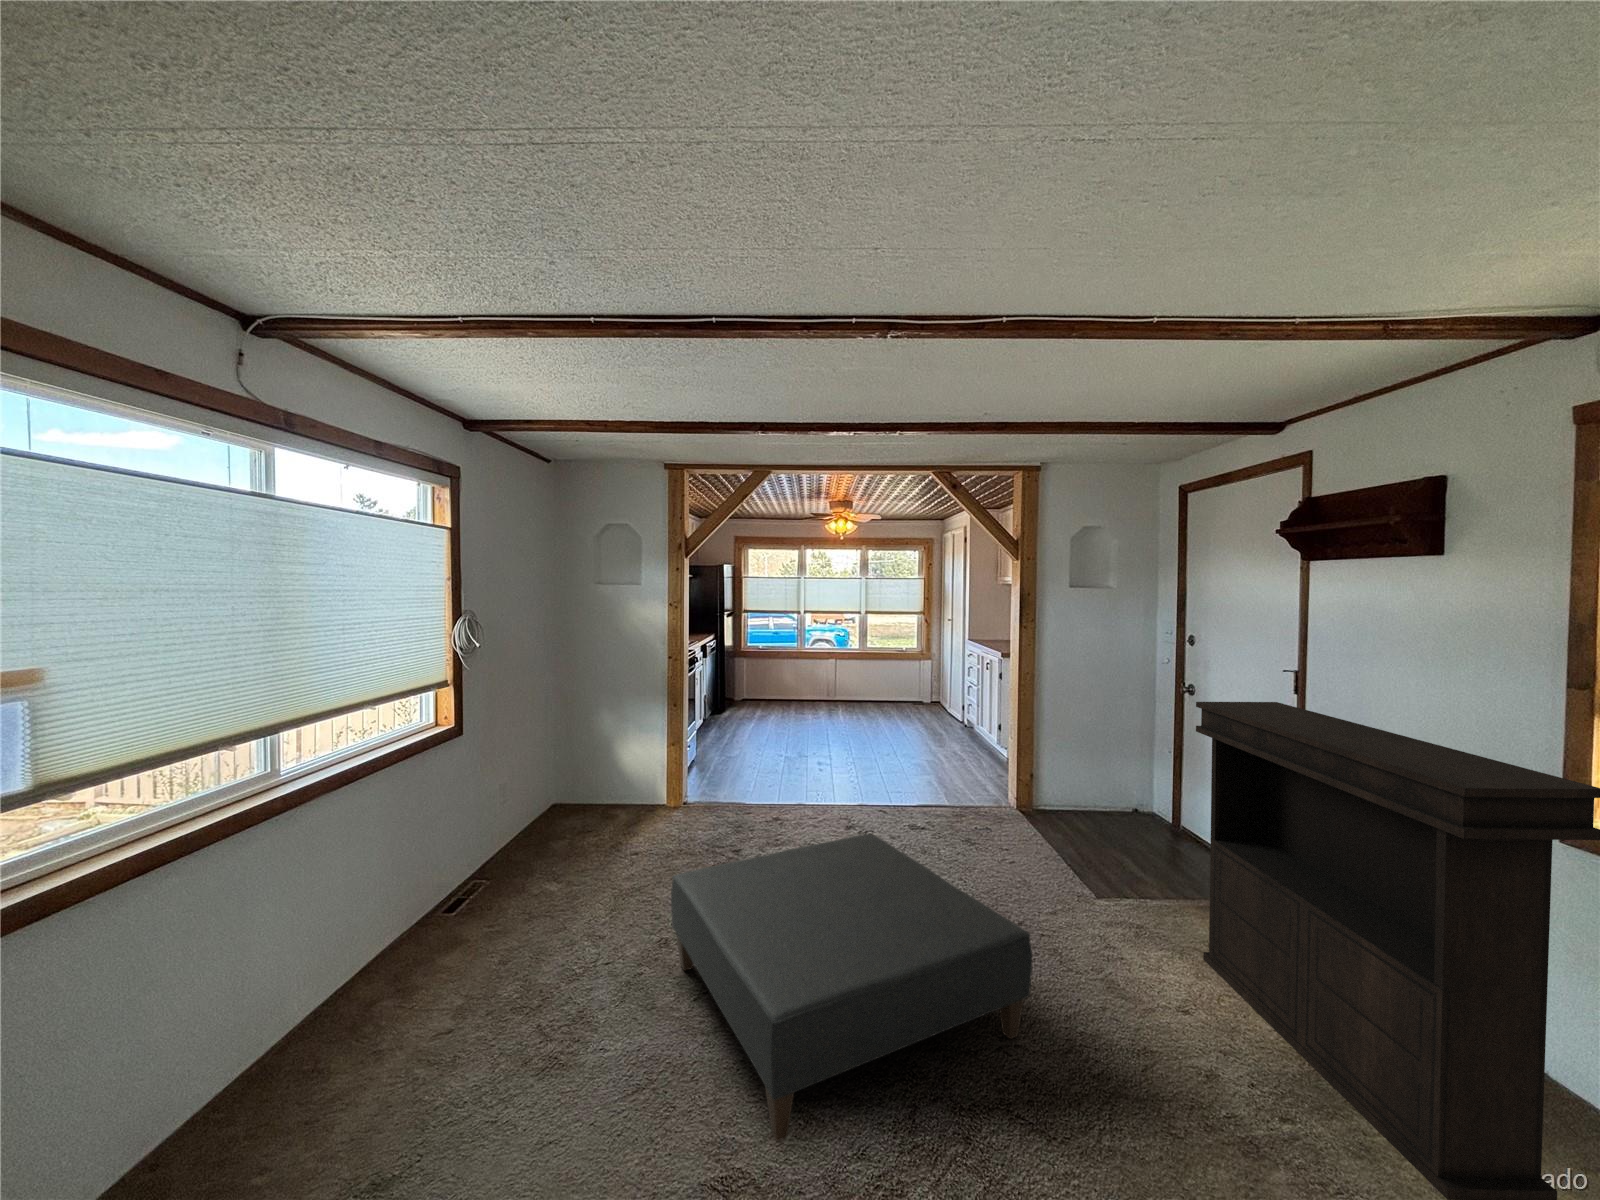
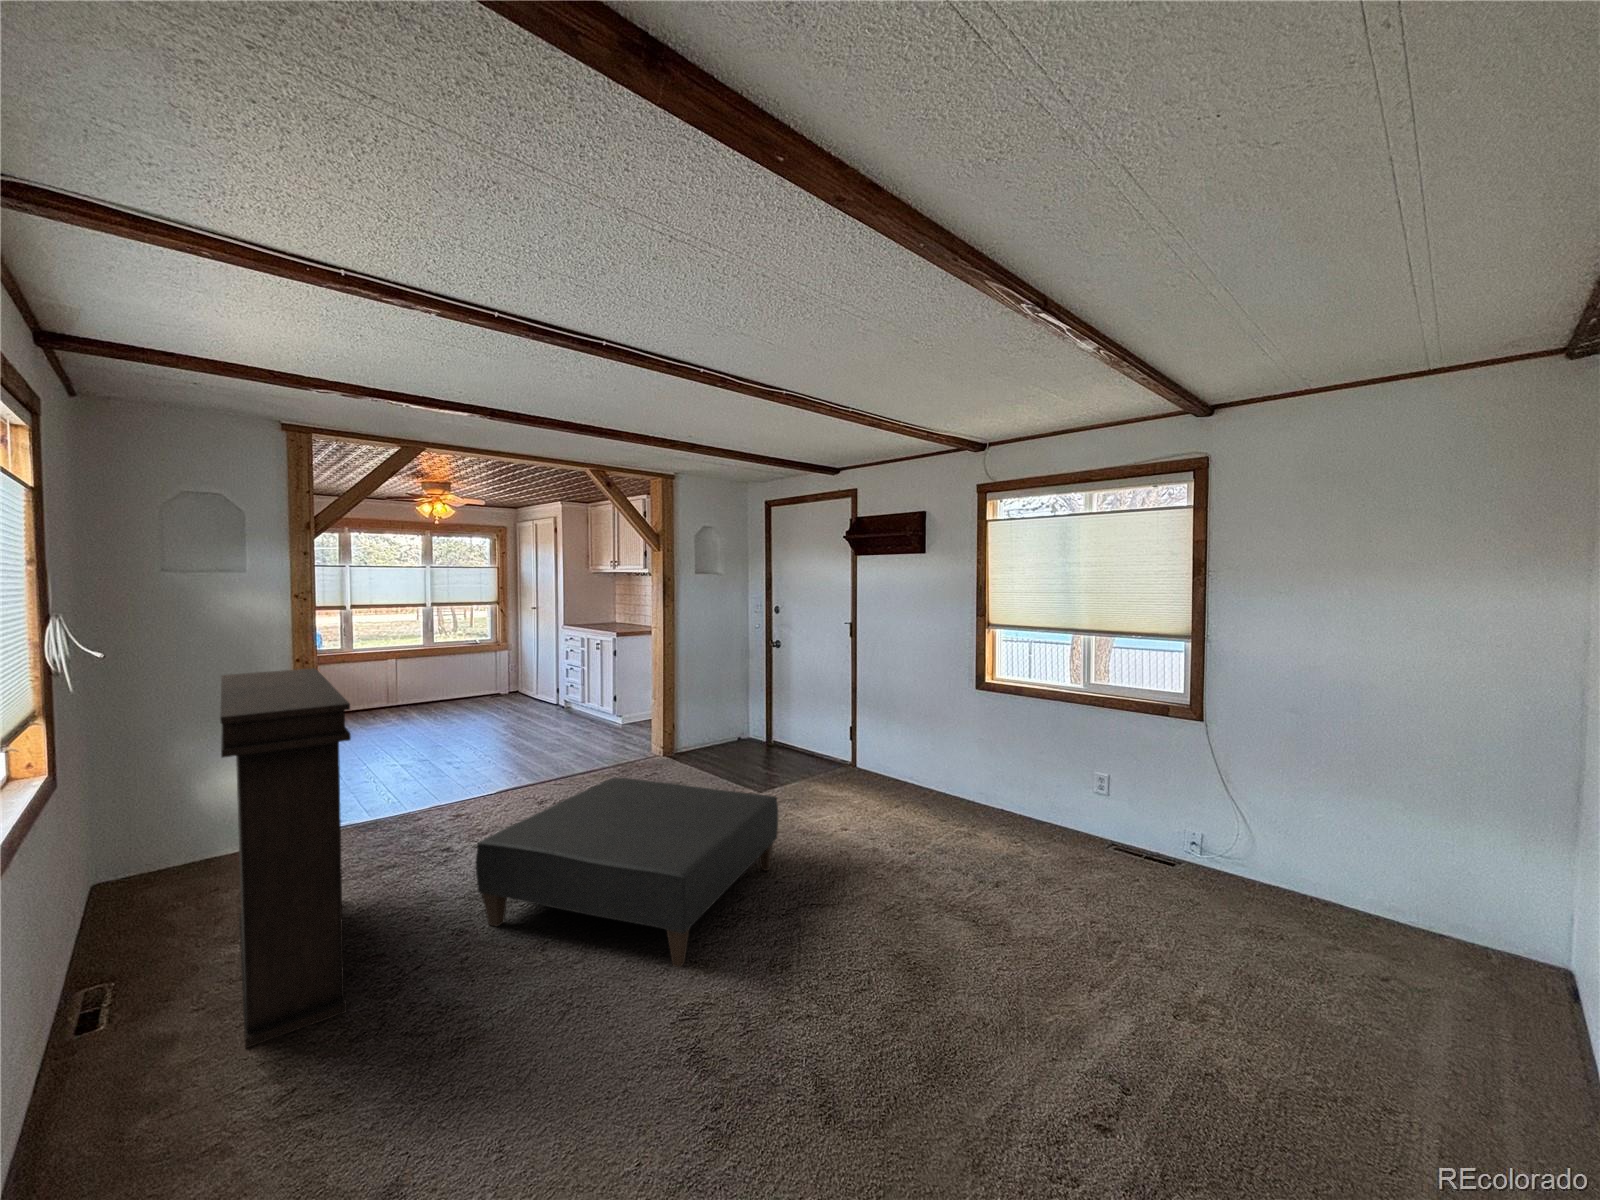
console table: present [1196,702,1600,1200] -> present [220,668,351,1048]

